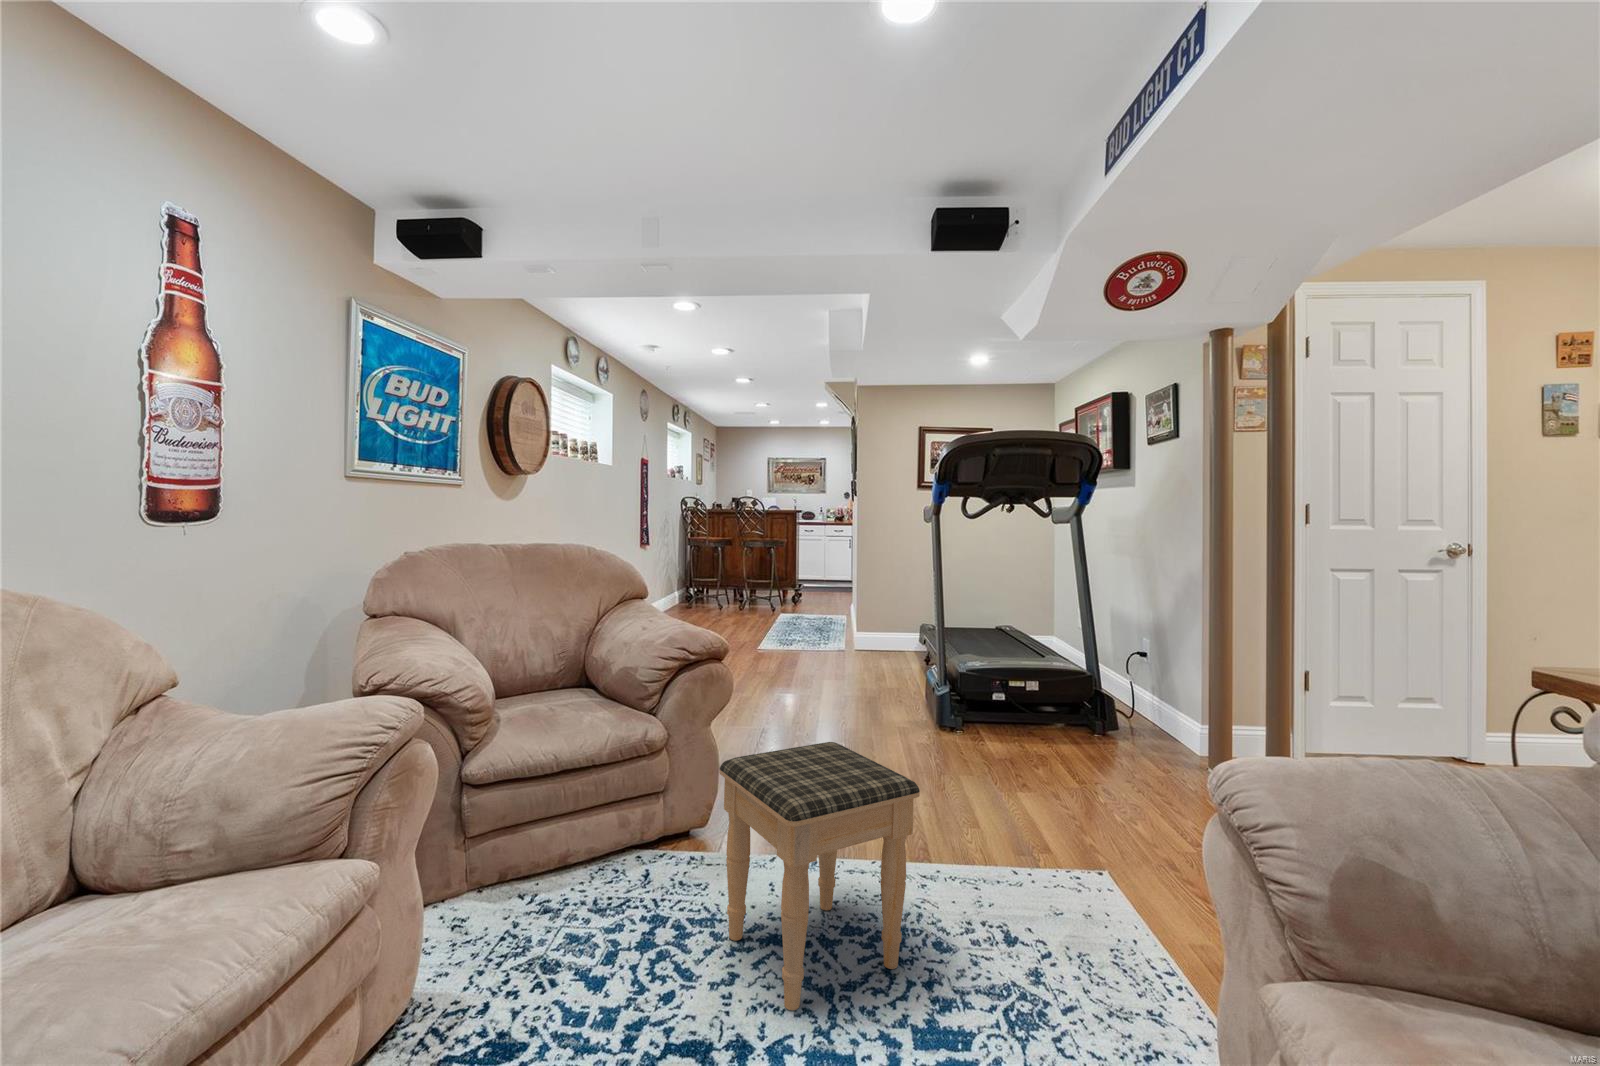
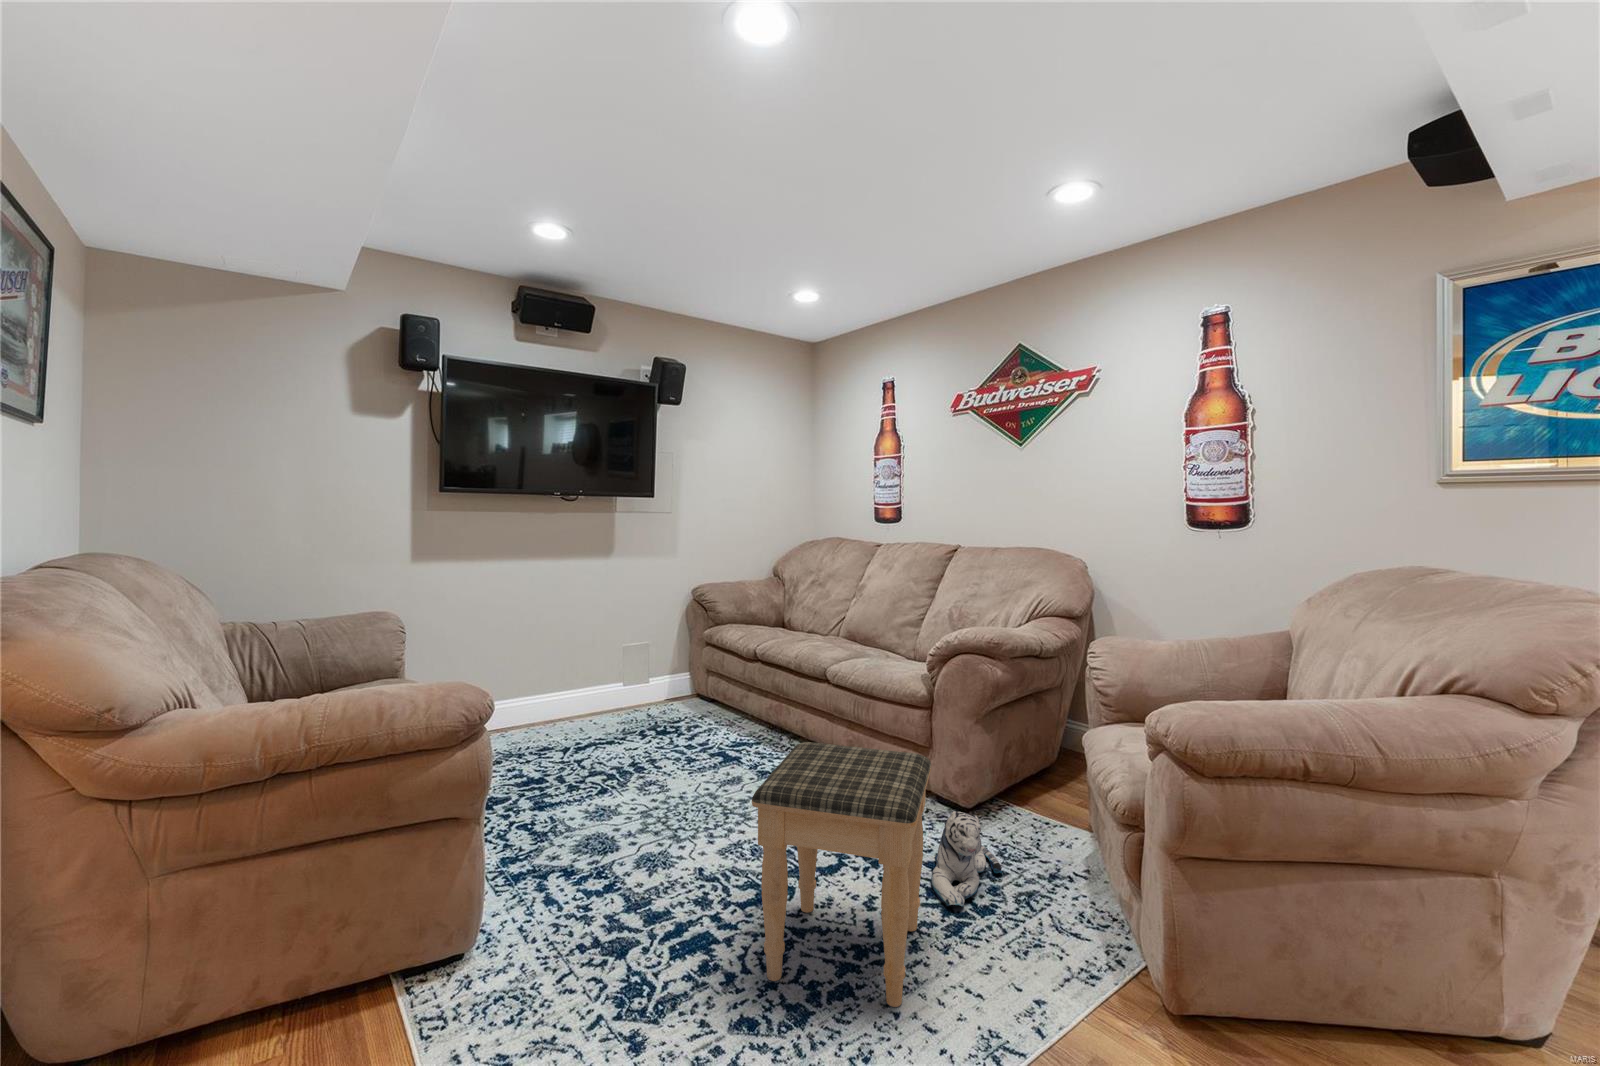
plush toy: none [522,859,684,979] -> present [931,811,1002,906]

